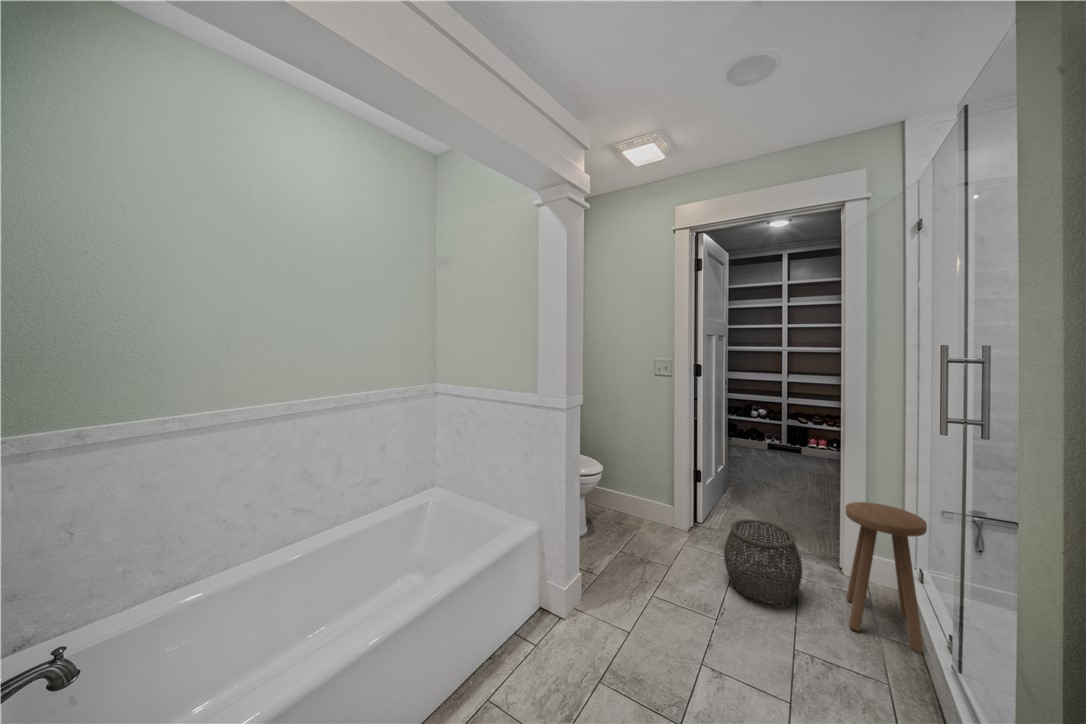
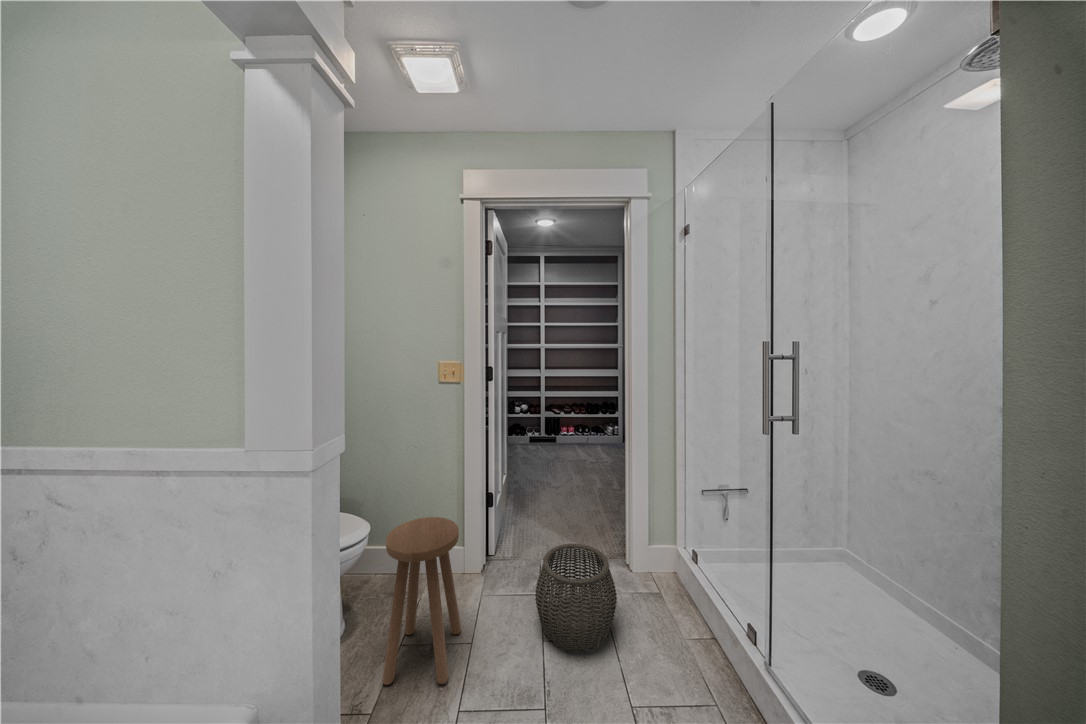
stool: present [846,502,927,652] -> present [382,517,461,685]

